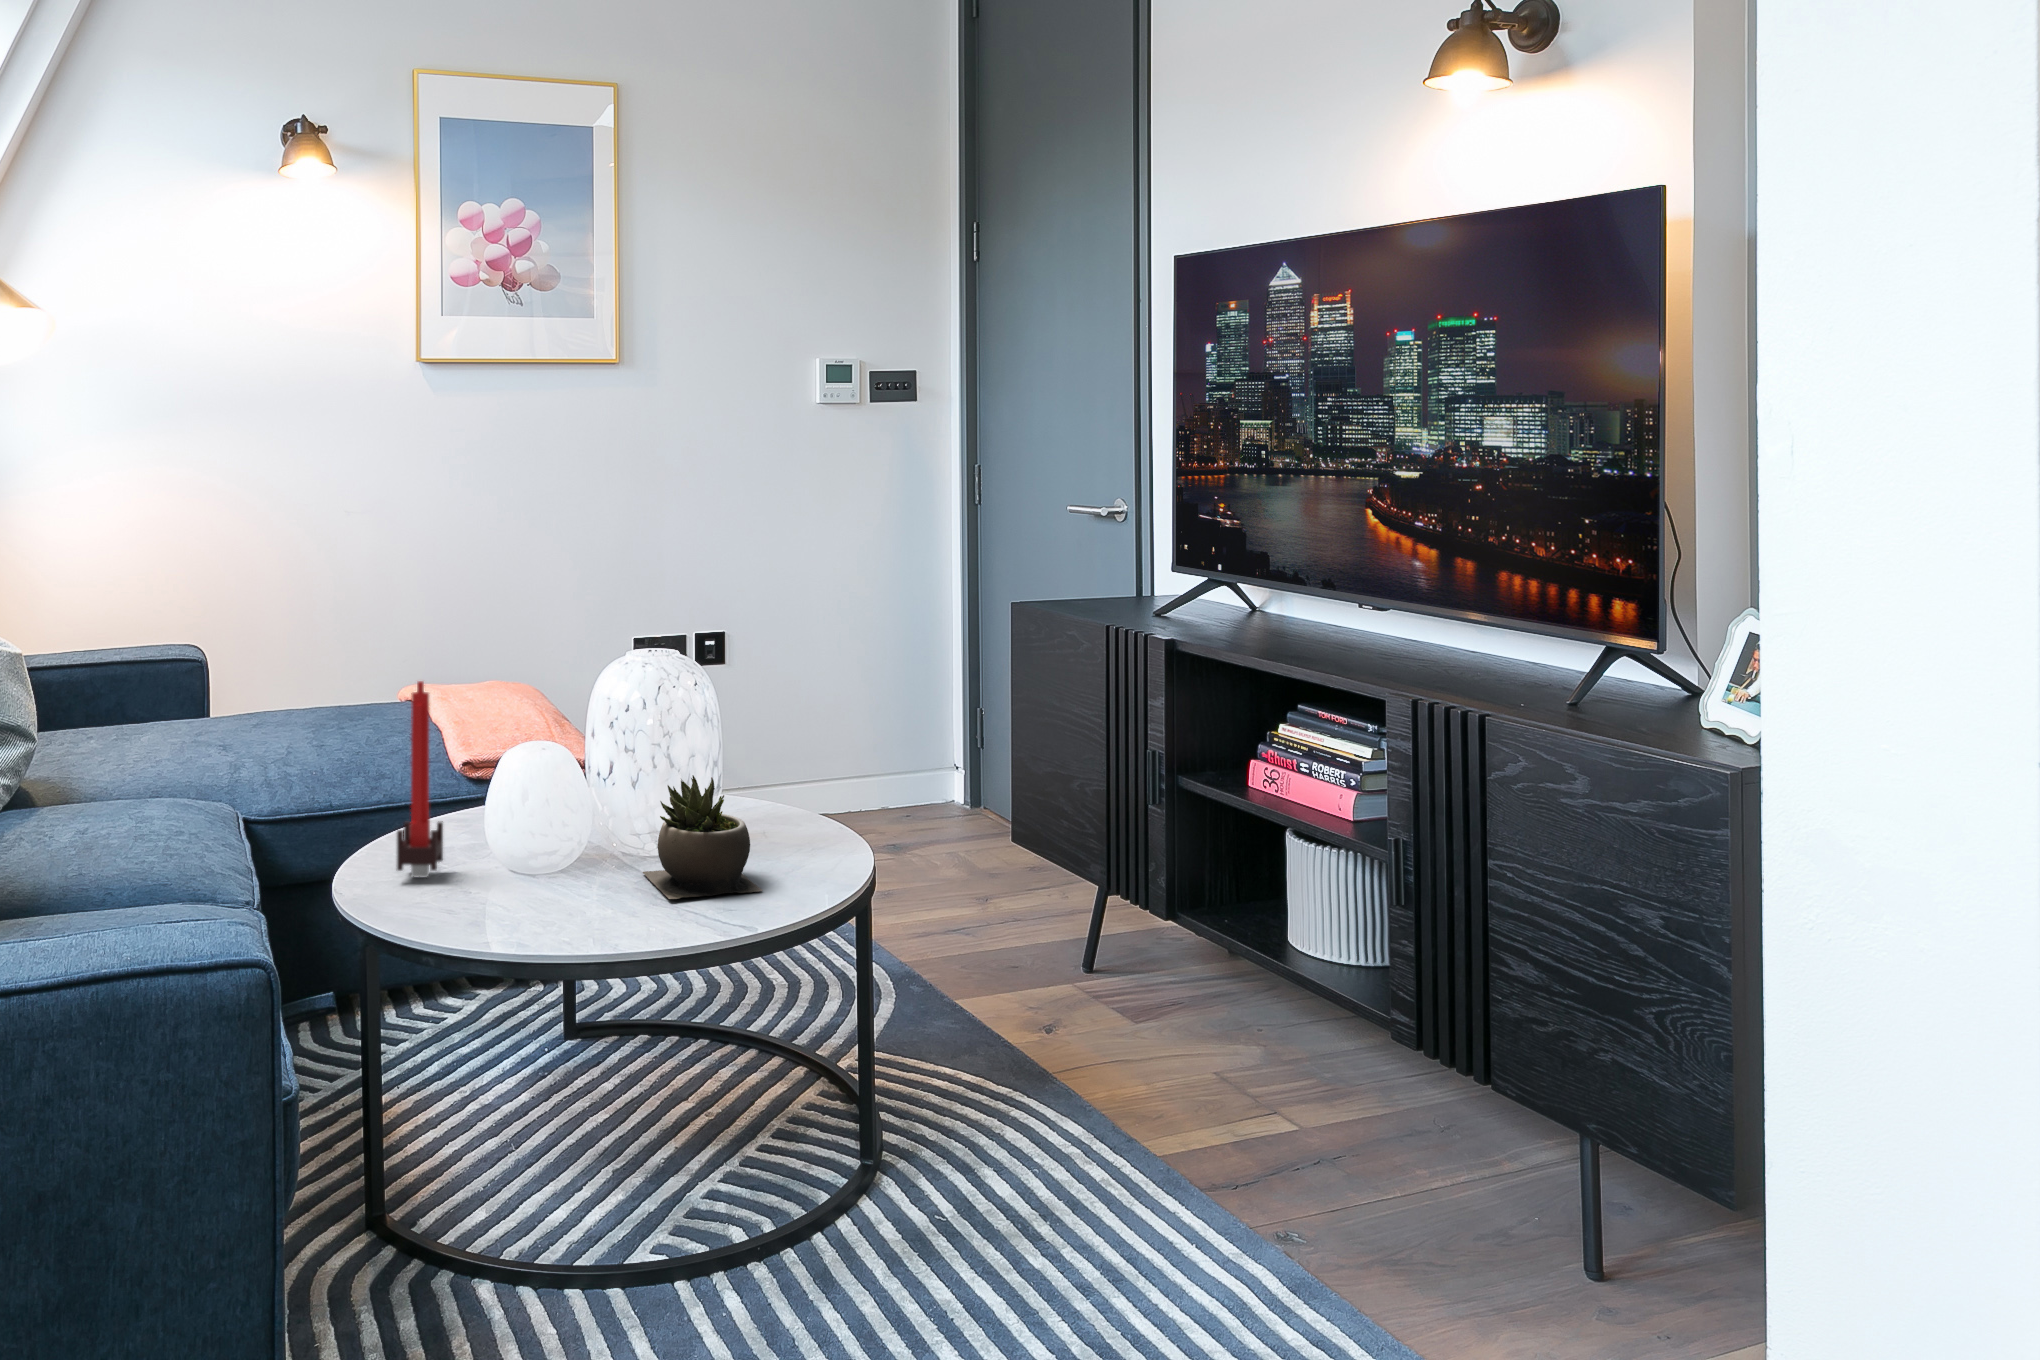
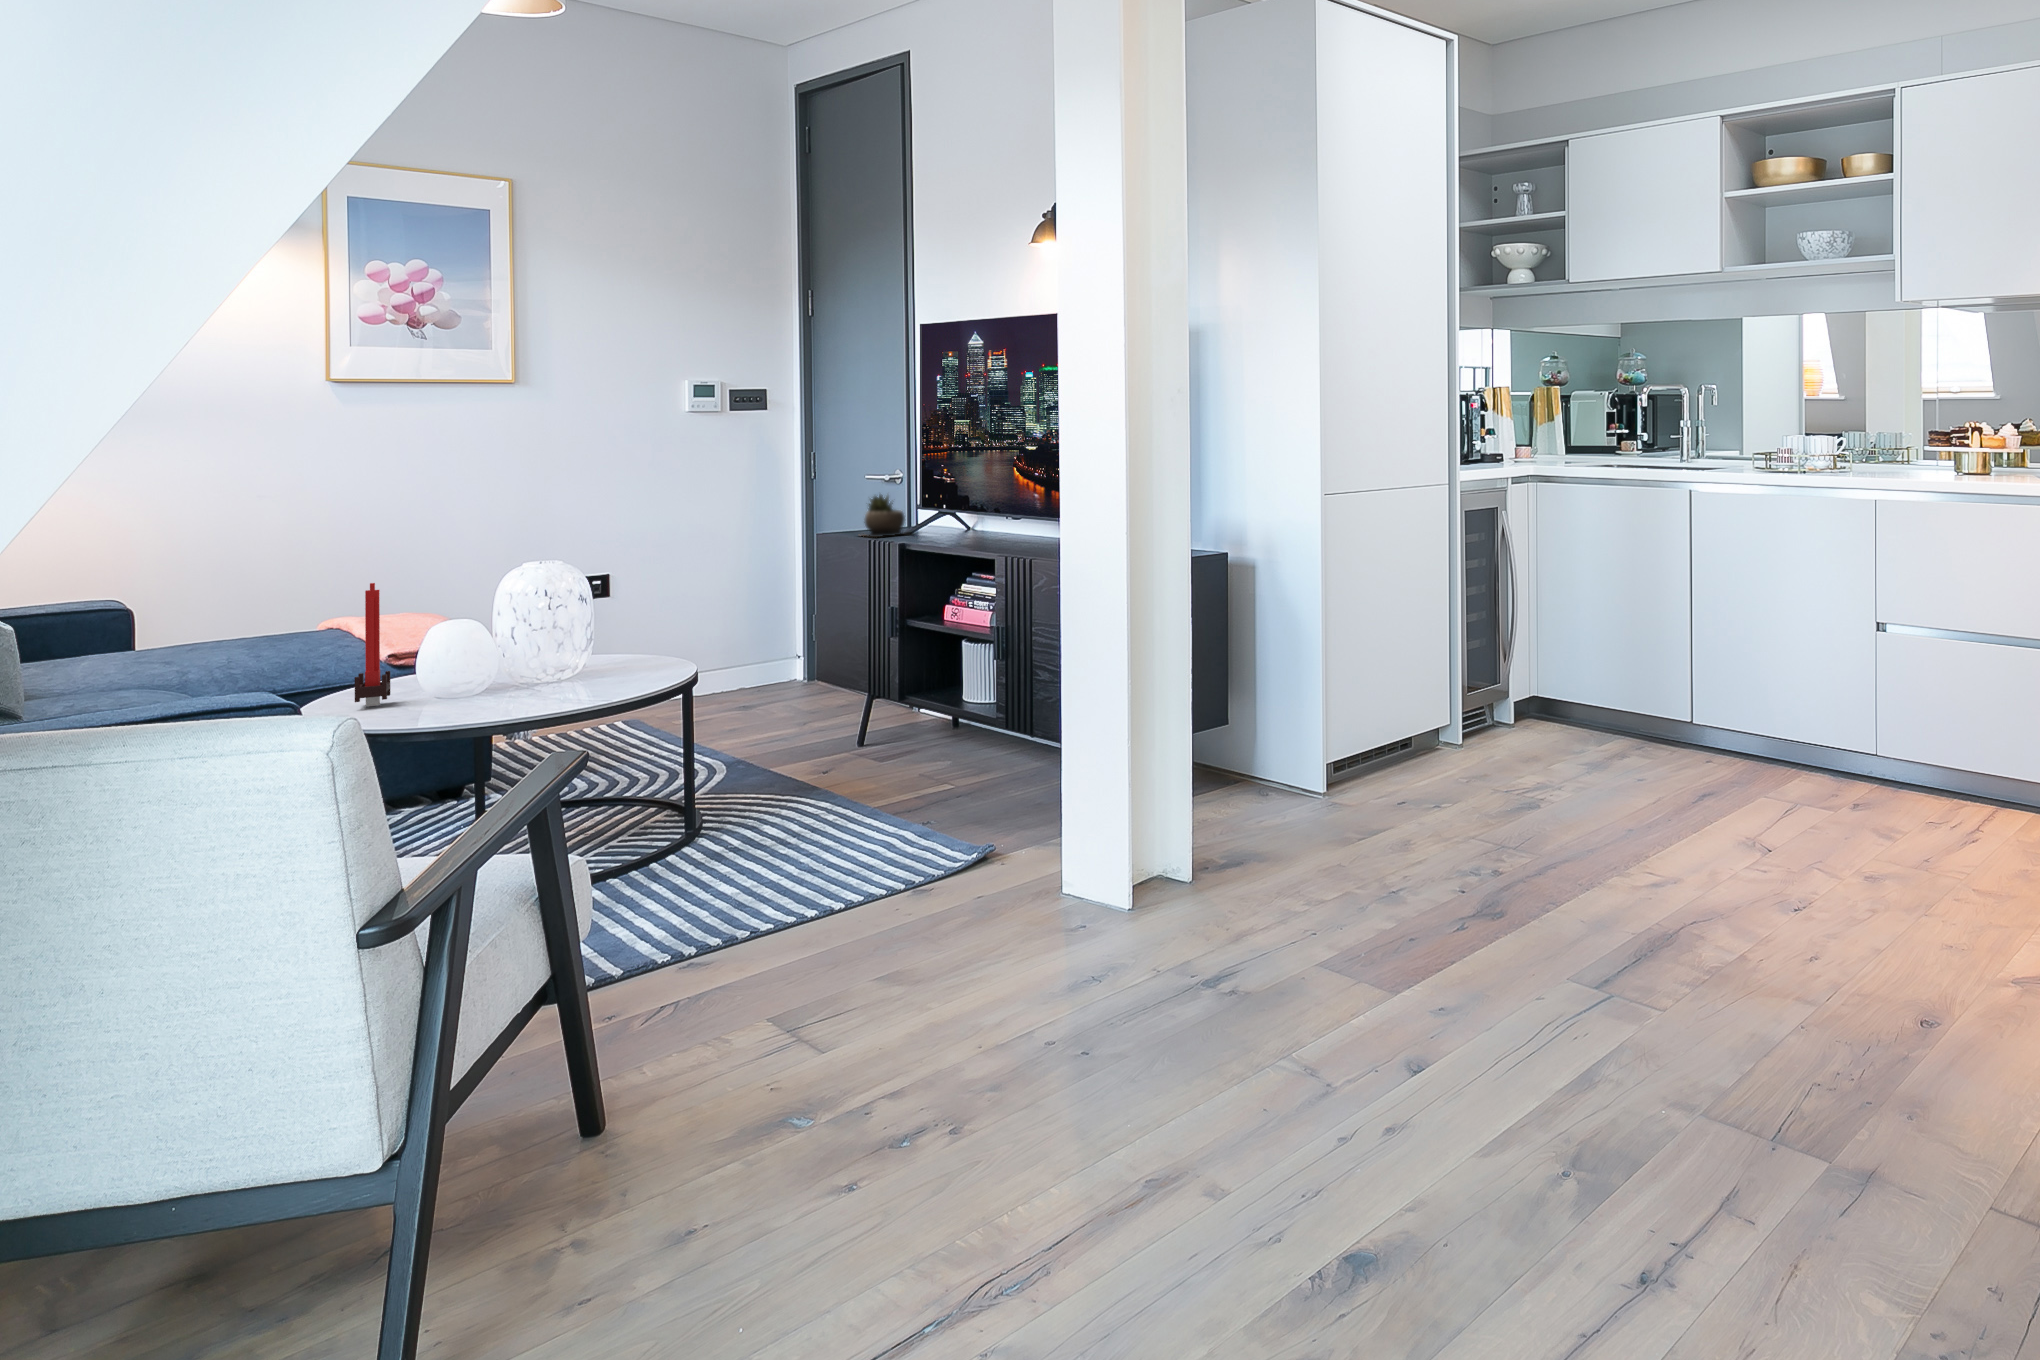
succulent plant: present [643,775,762,899] -> present [864,495,905,537]

